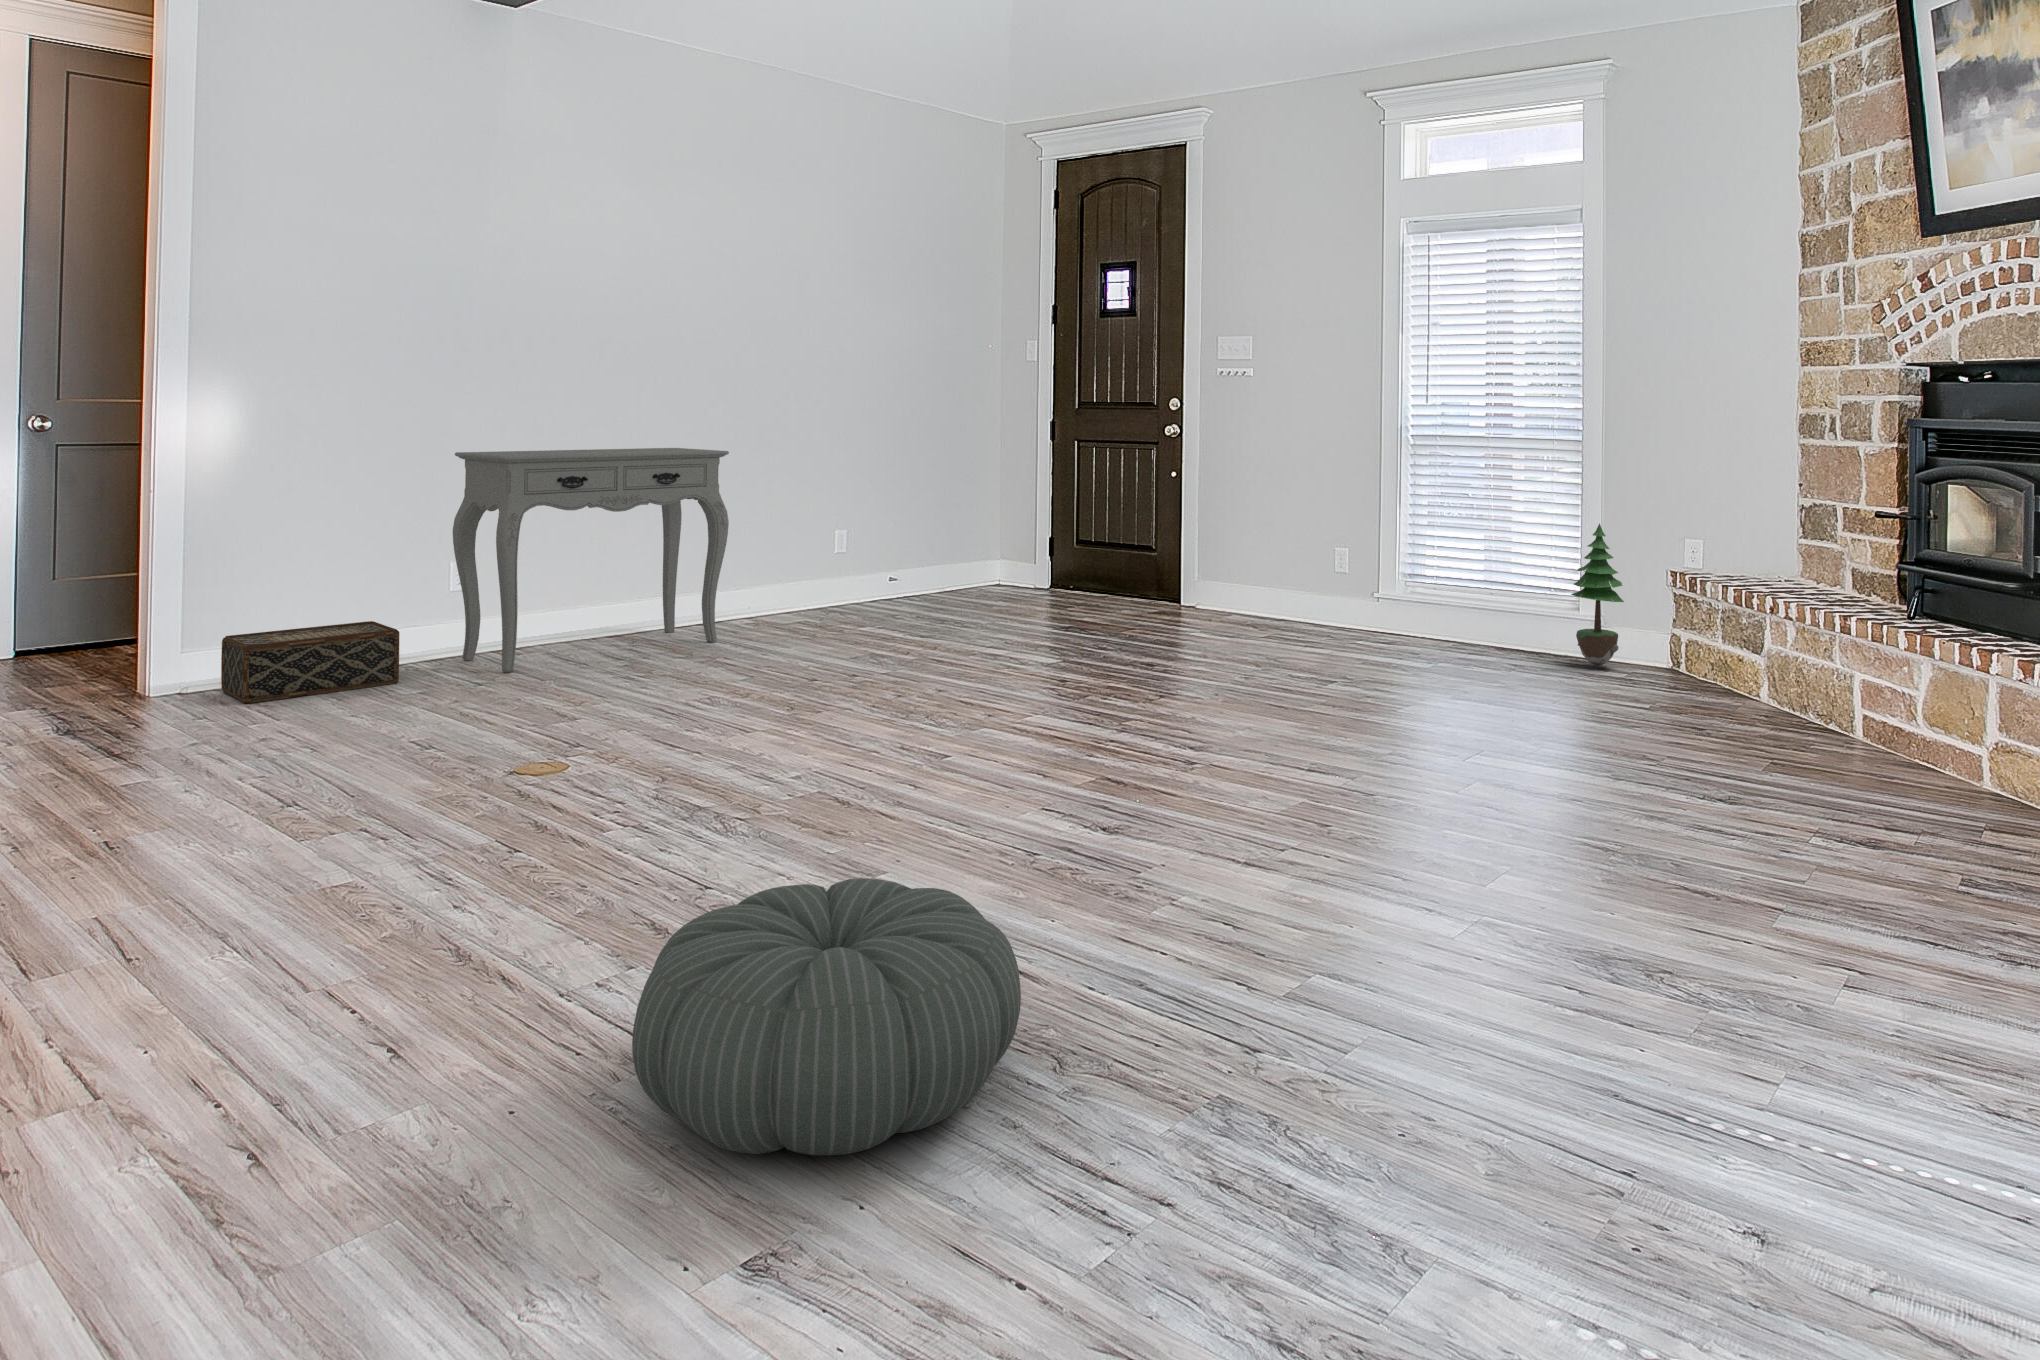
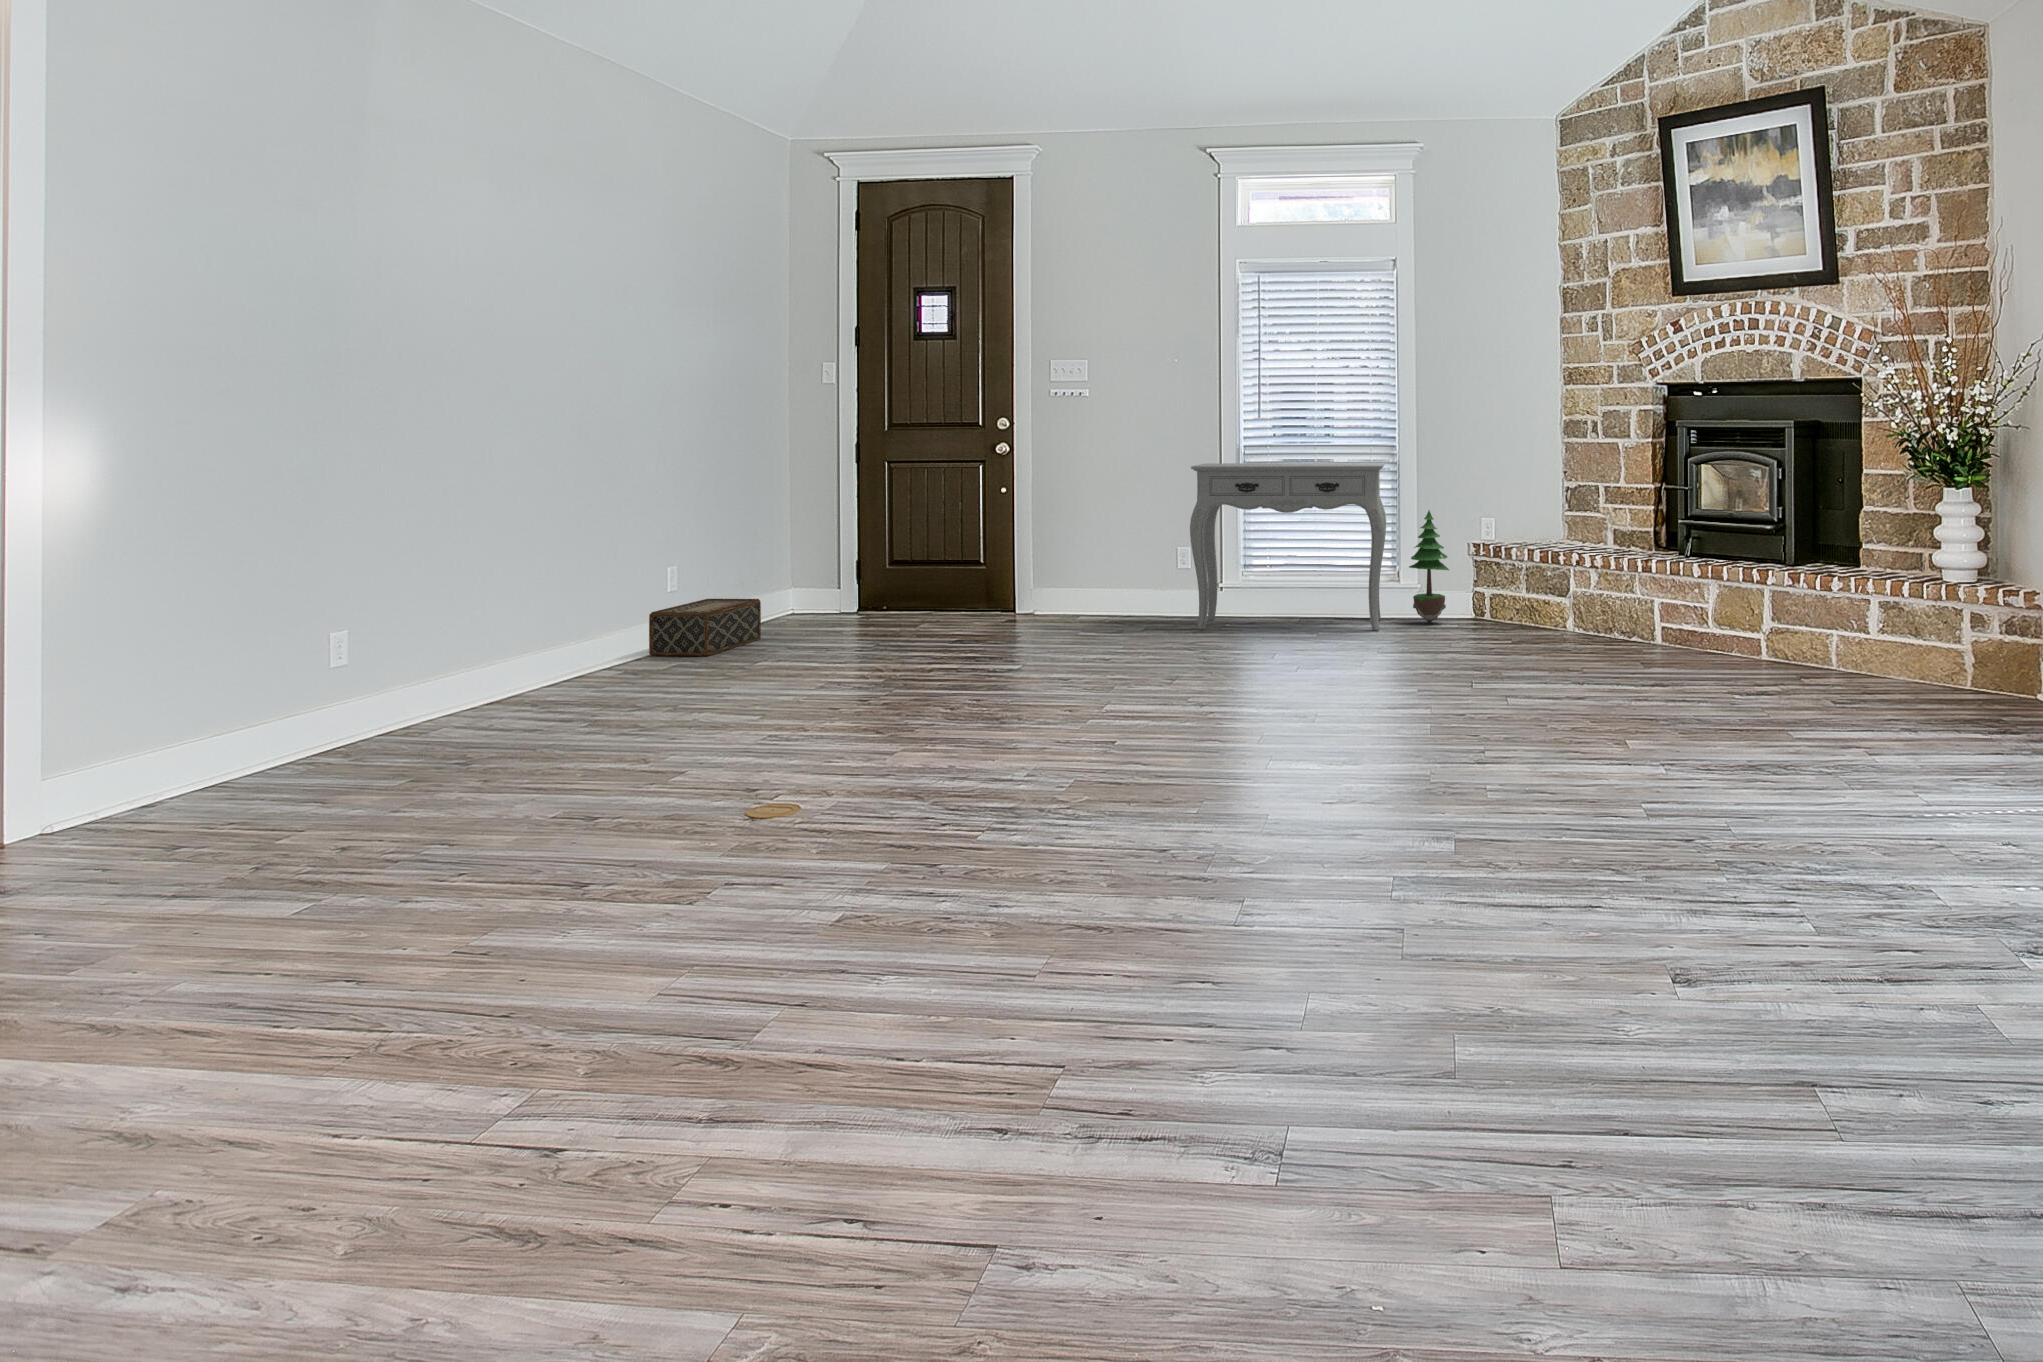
console table: present [453,448,729,672] -> present [1190,463,1386,630]
woven basket: present [221,621,399,703] -> present [649,599,761,656]
pouf: present [632,878,1021,1156] -> none [1392,773,1669,950]

